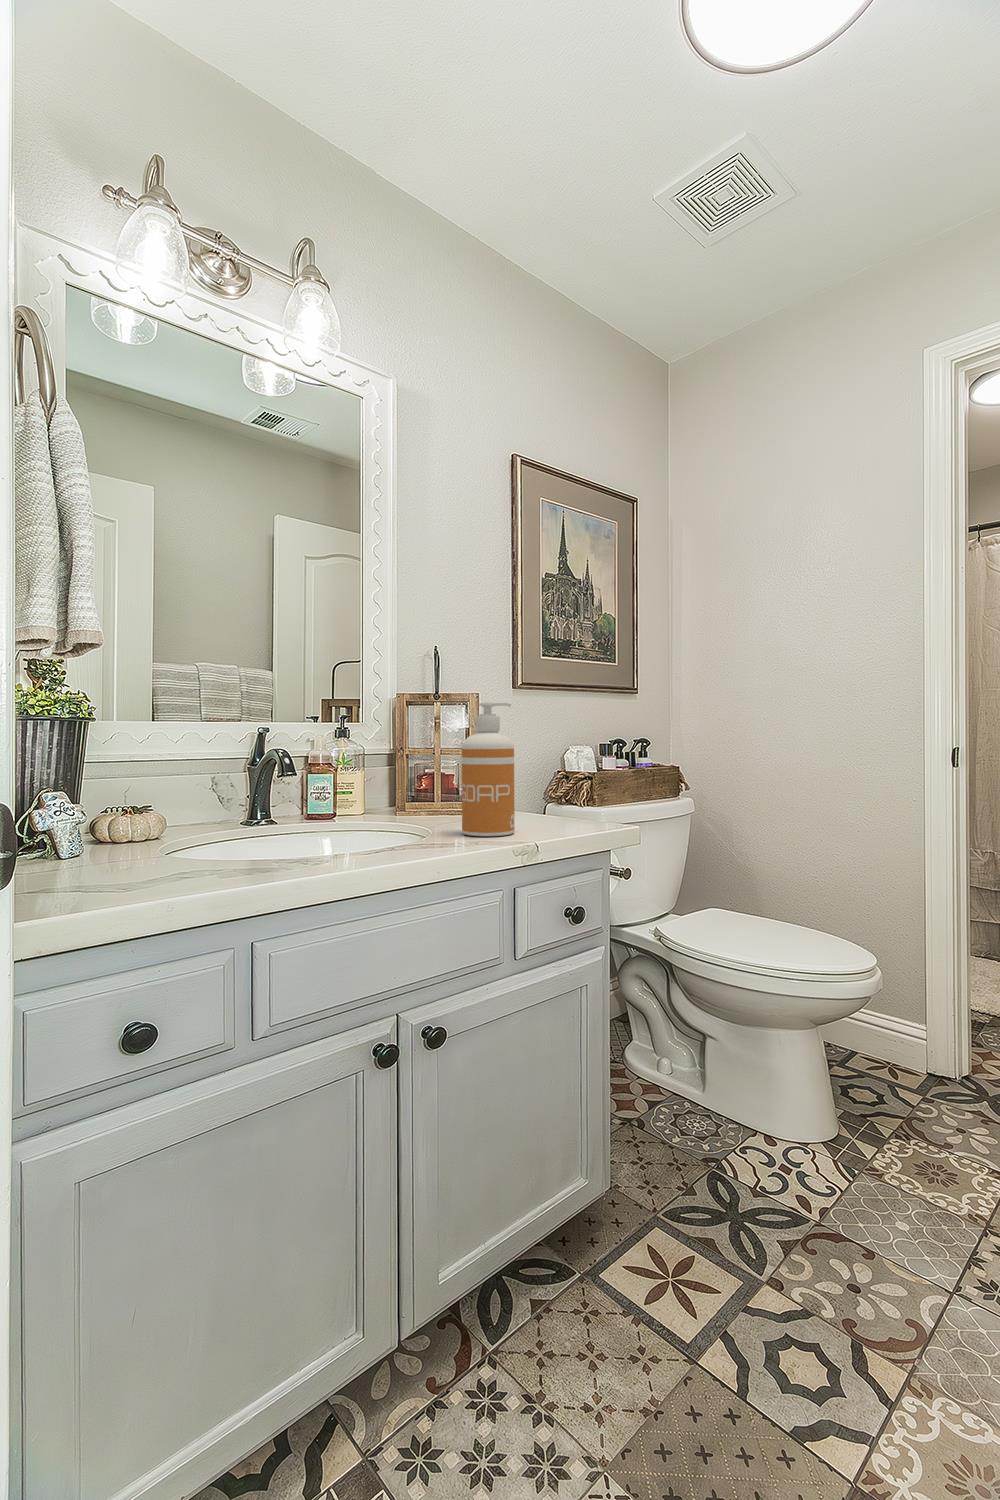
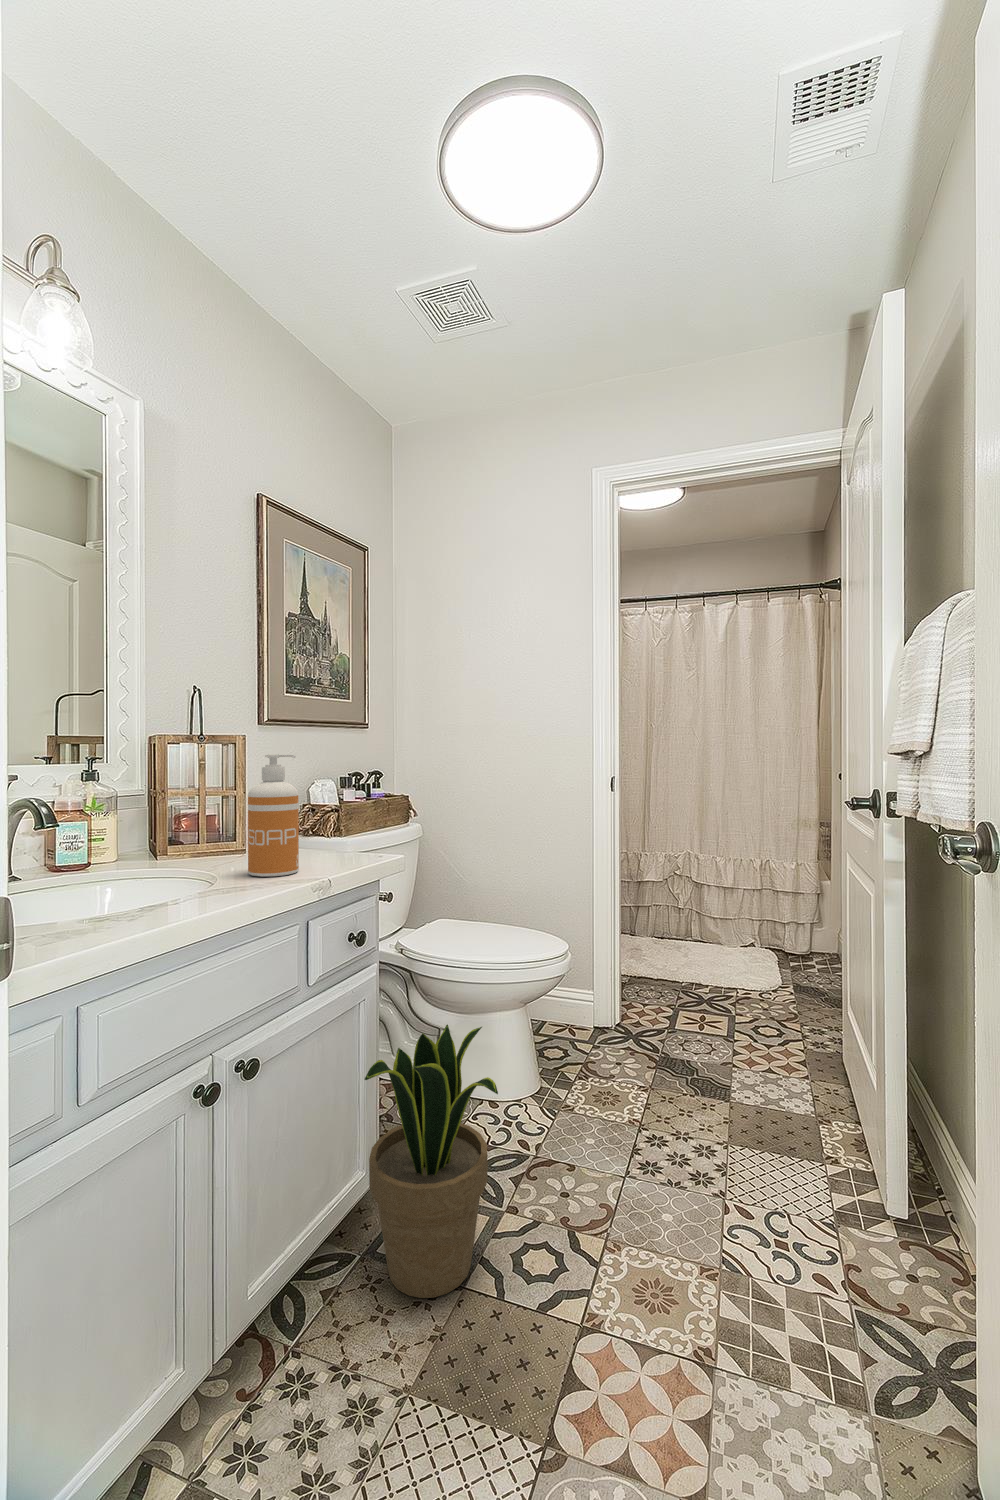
potted plant: none [572,1034,741,1361] -> present [365,1025,498,1298]

